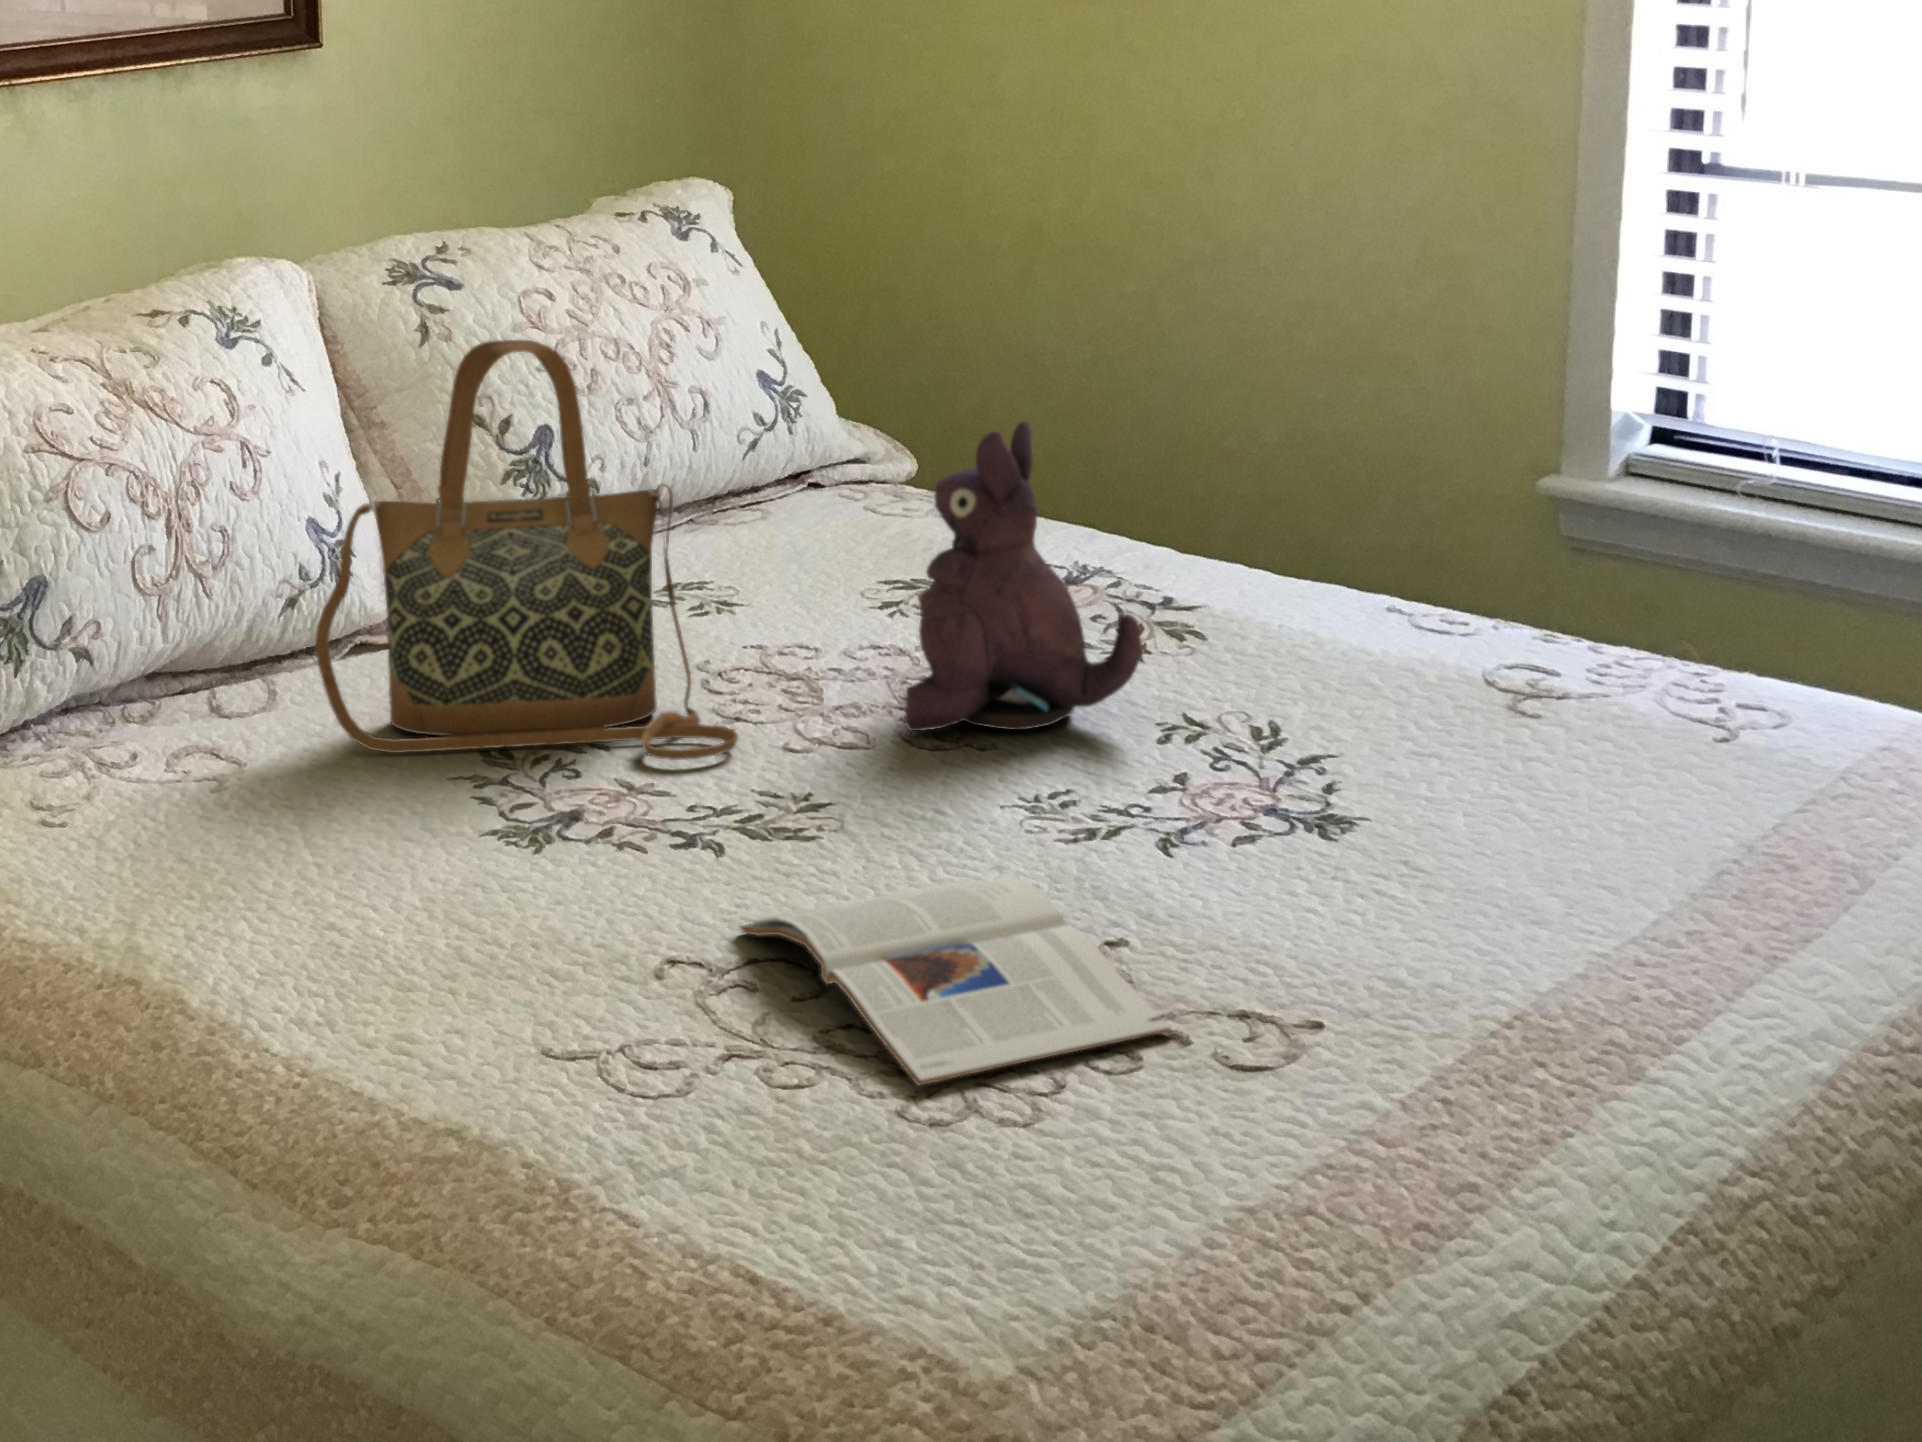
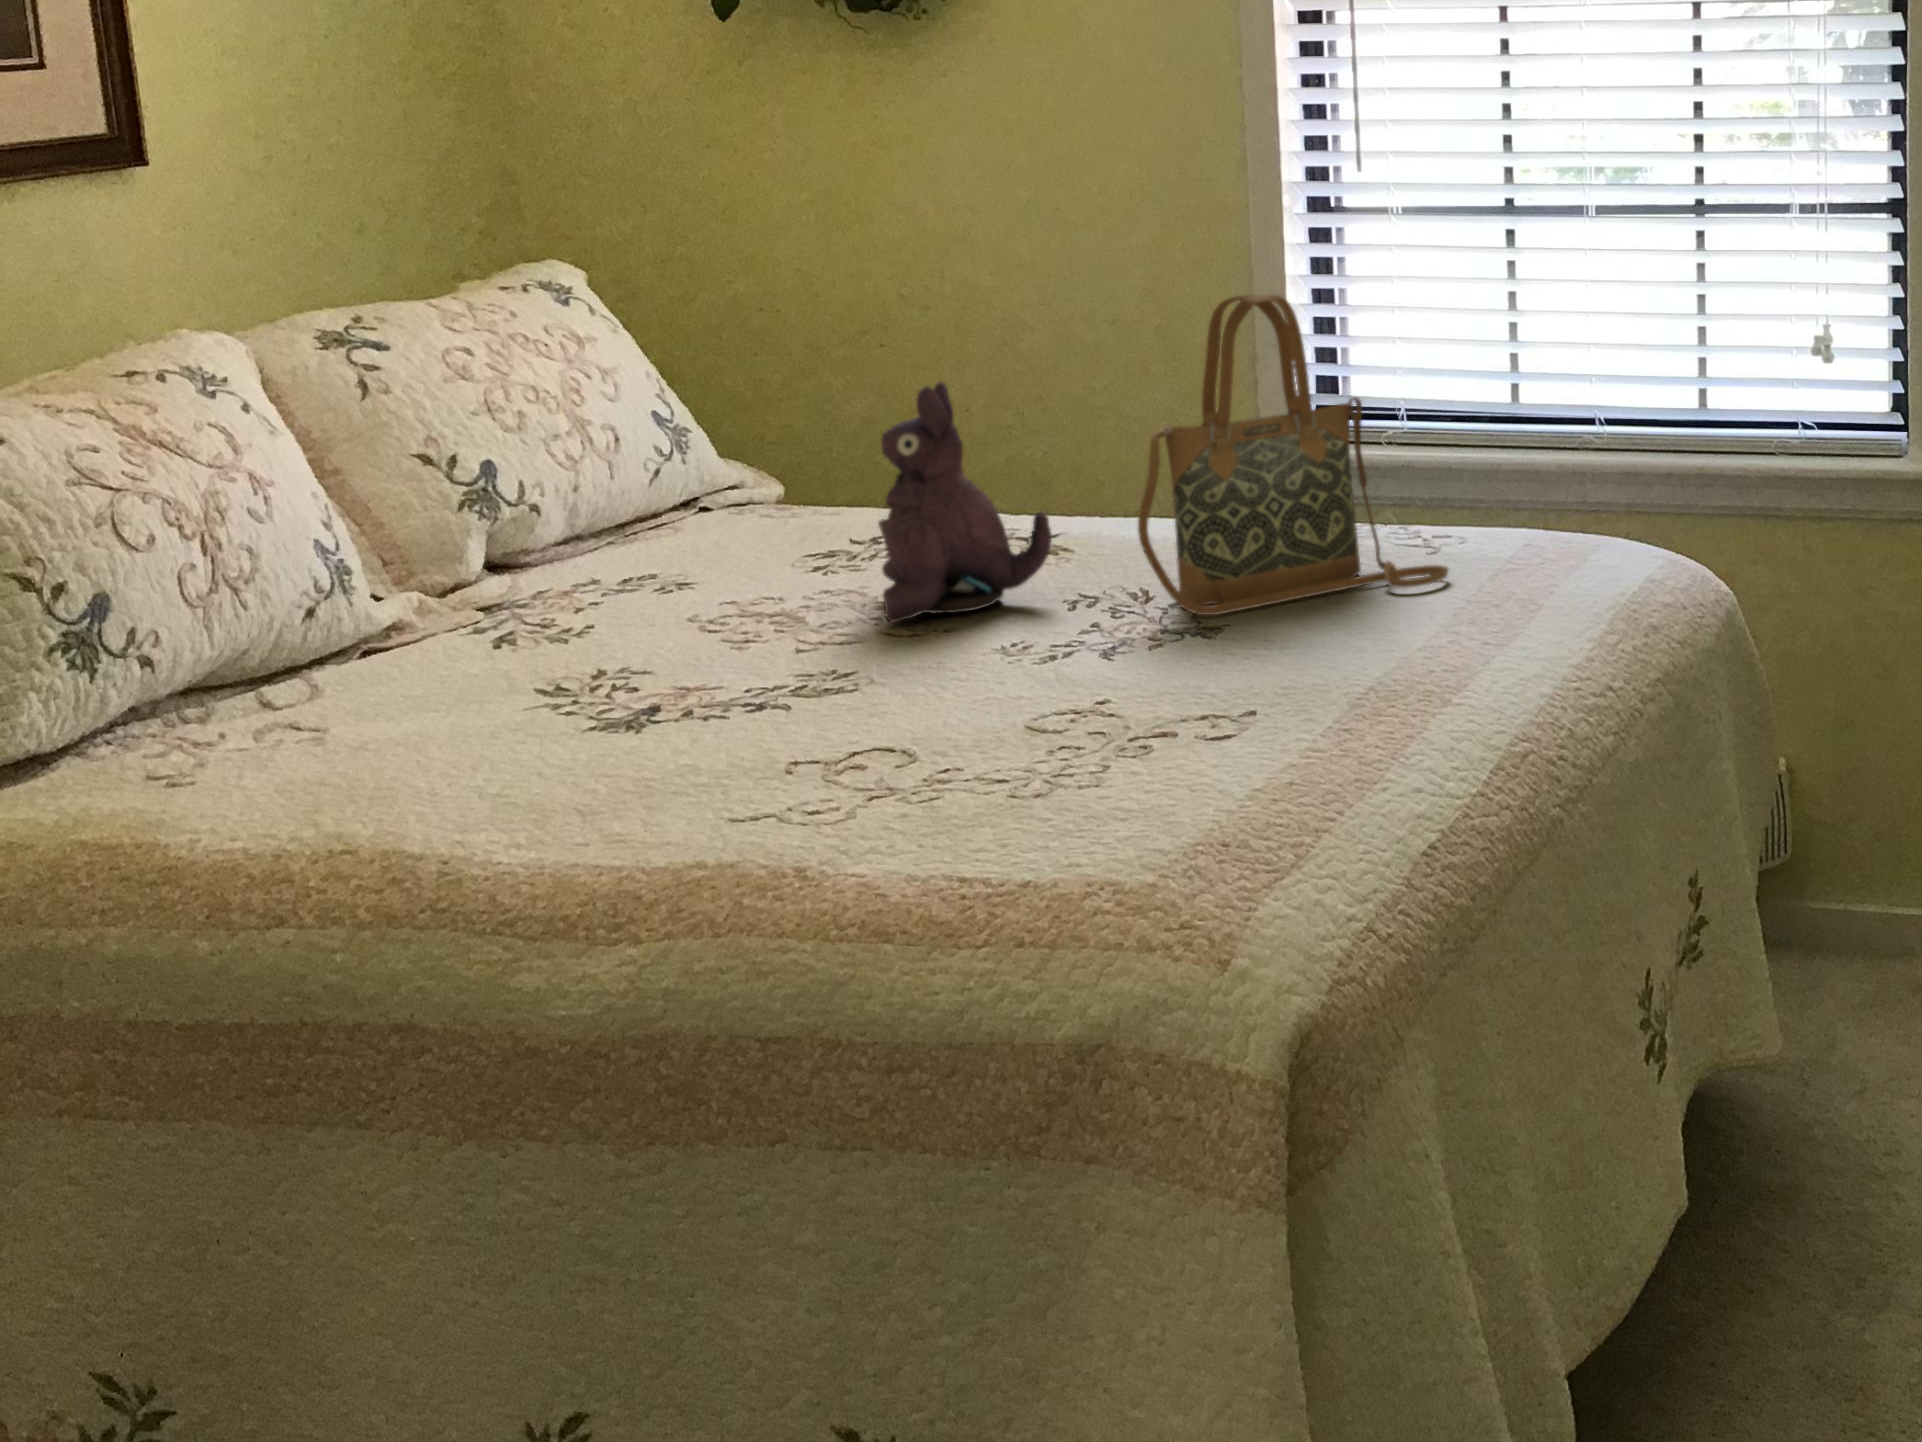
handbag: present [315,340,739,760] -> present [1138,294,1449,615]
magazine: present [740,877,1171,1085] -> none [846,661,1176,769]

